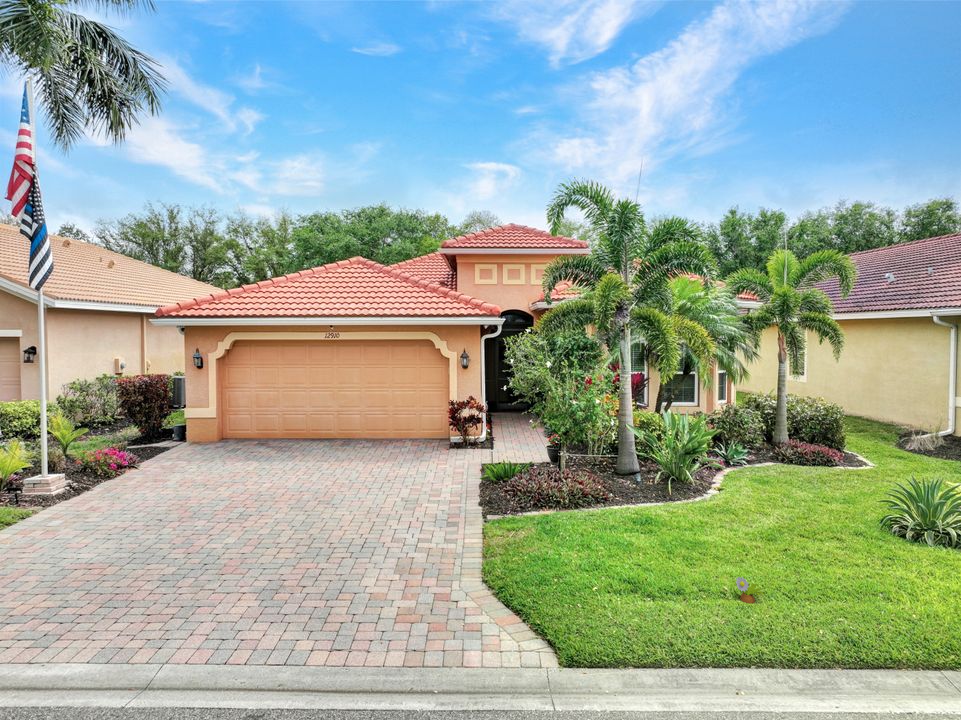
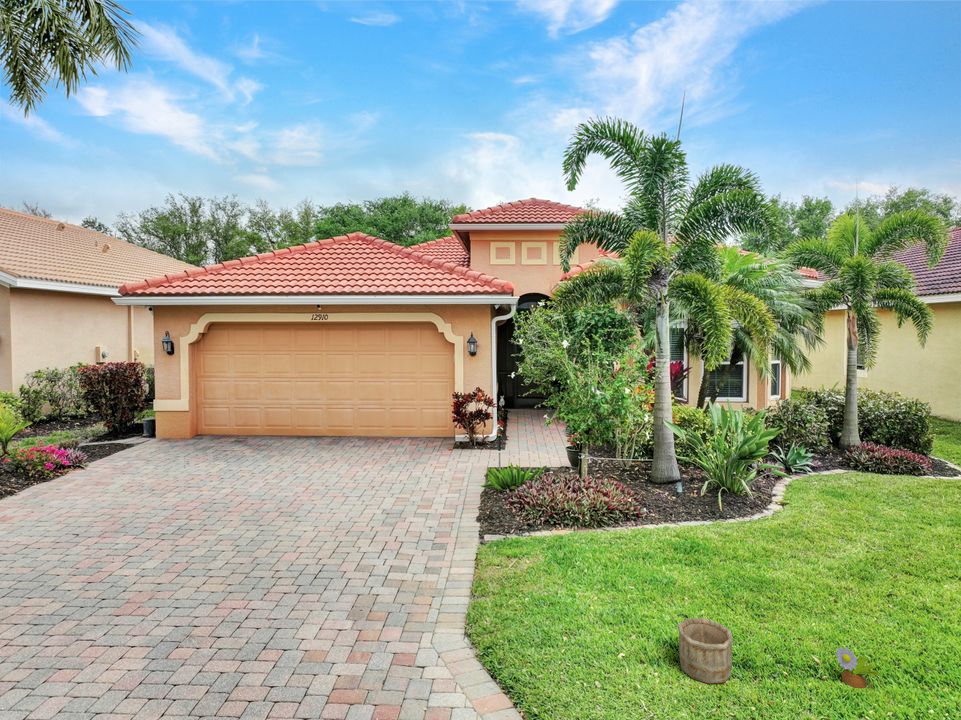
wooden bucket: none [632,562,669,603] -> present [678,618,733,684]

